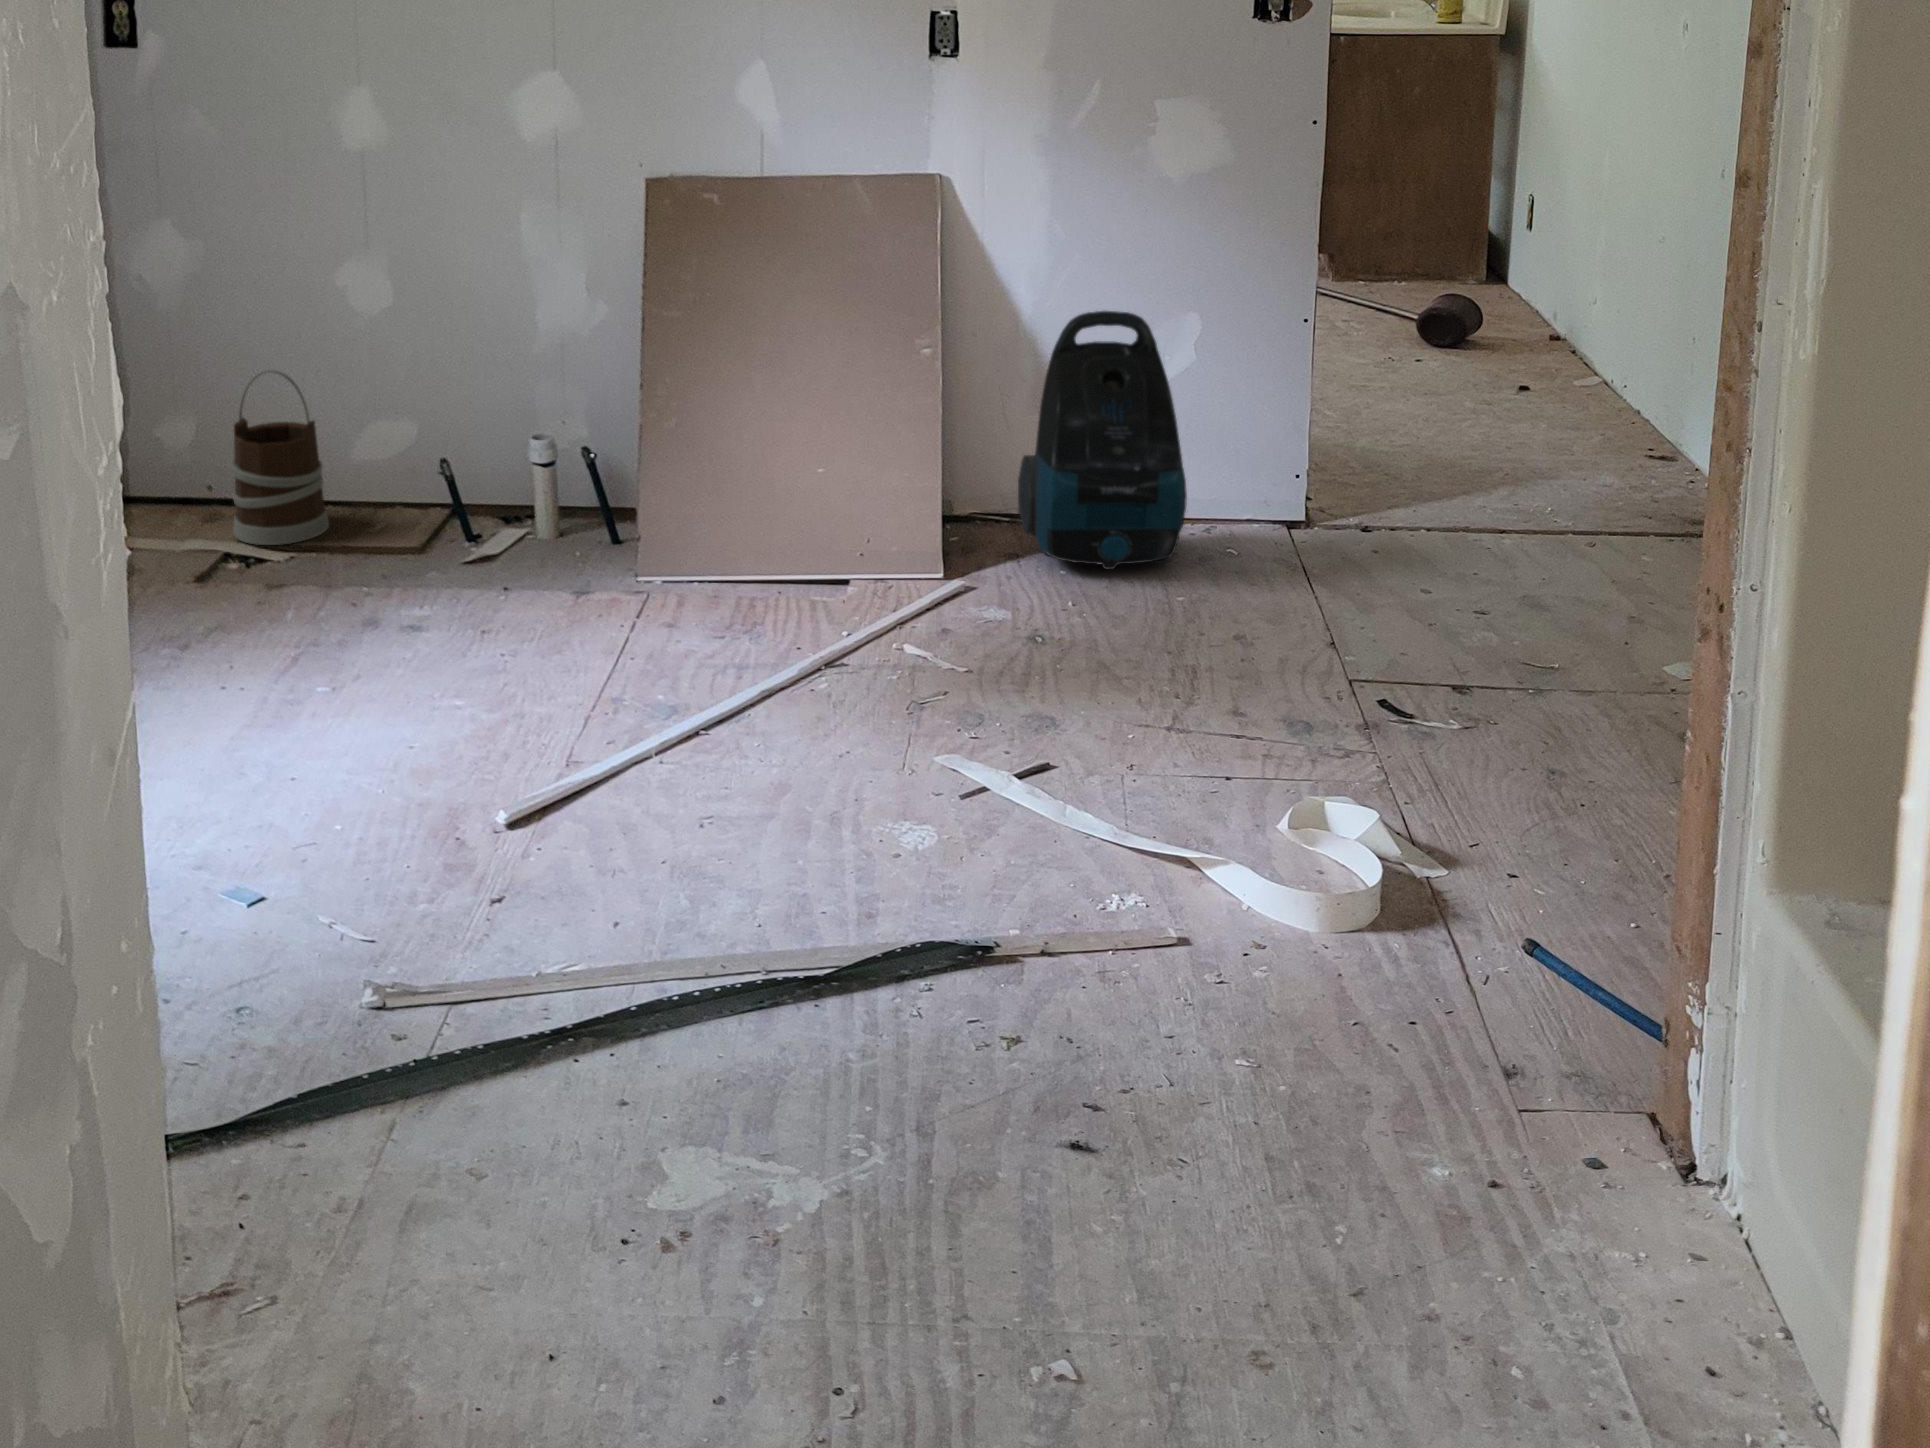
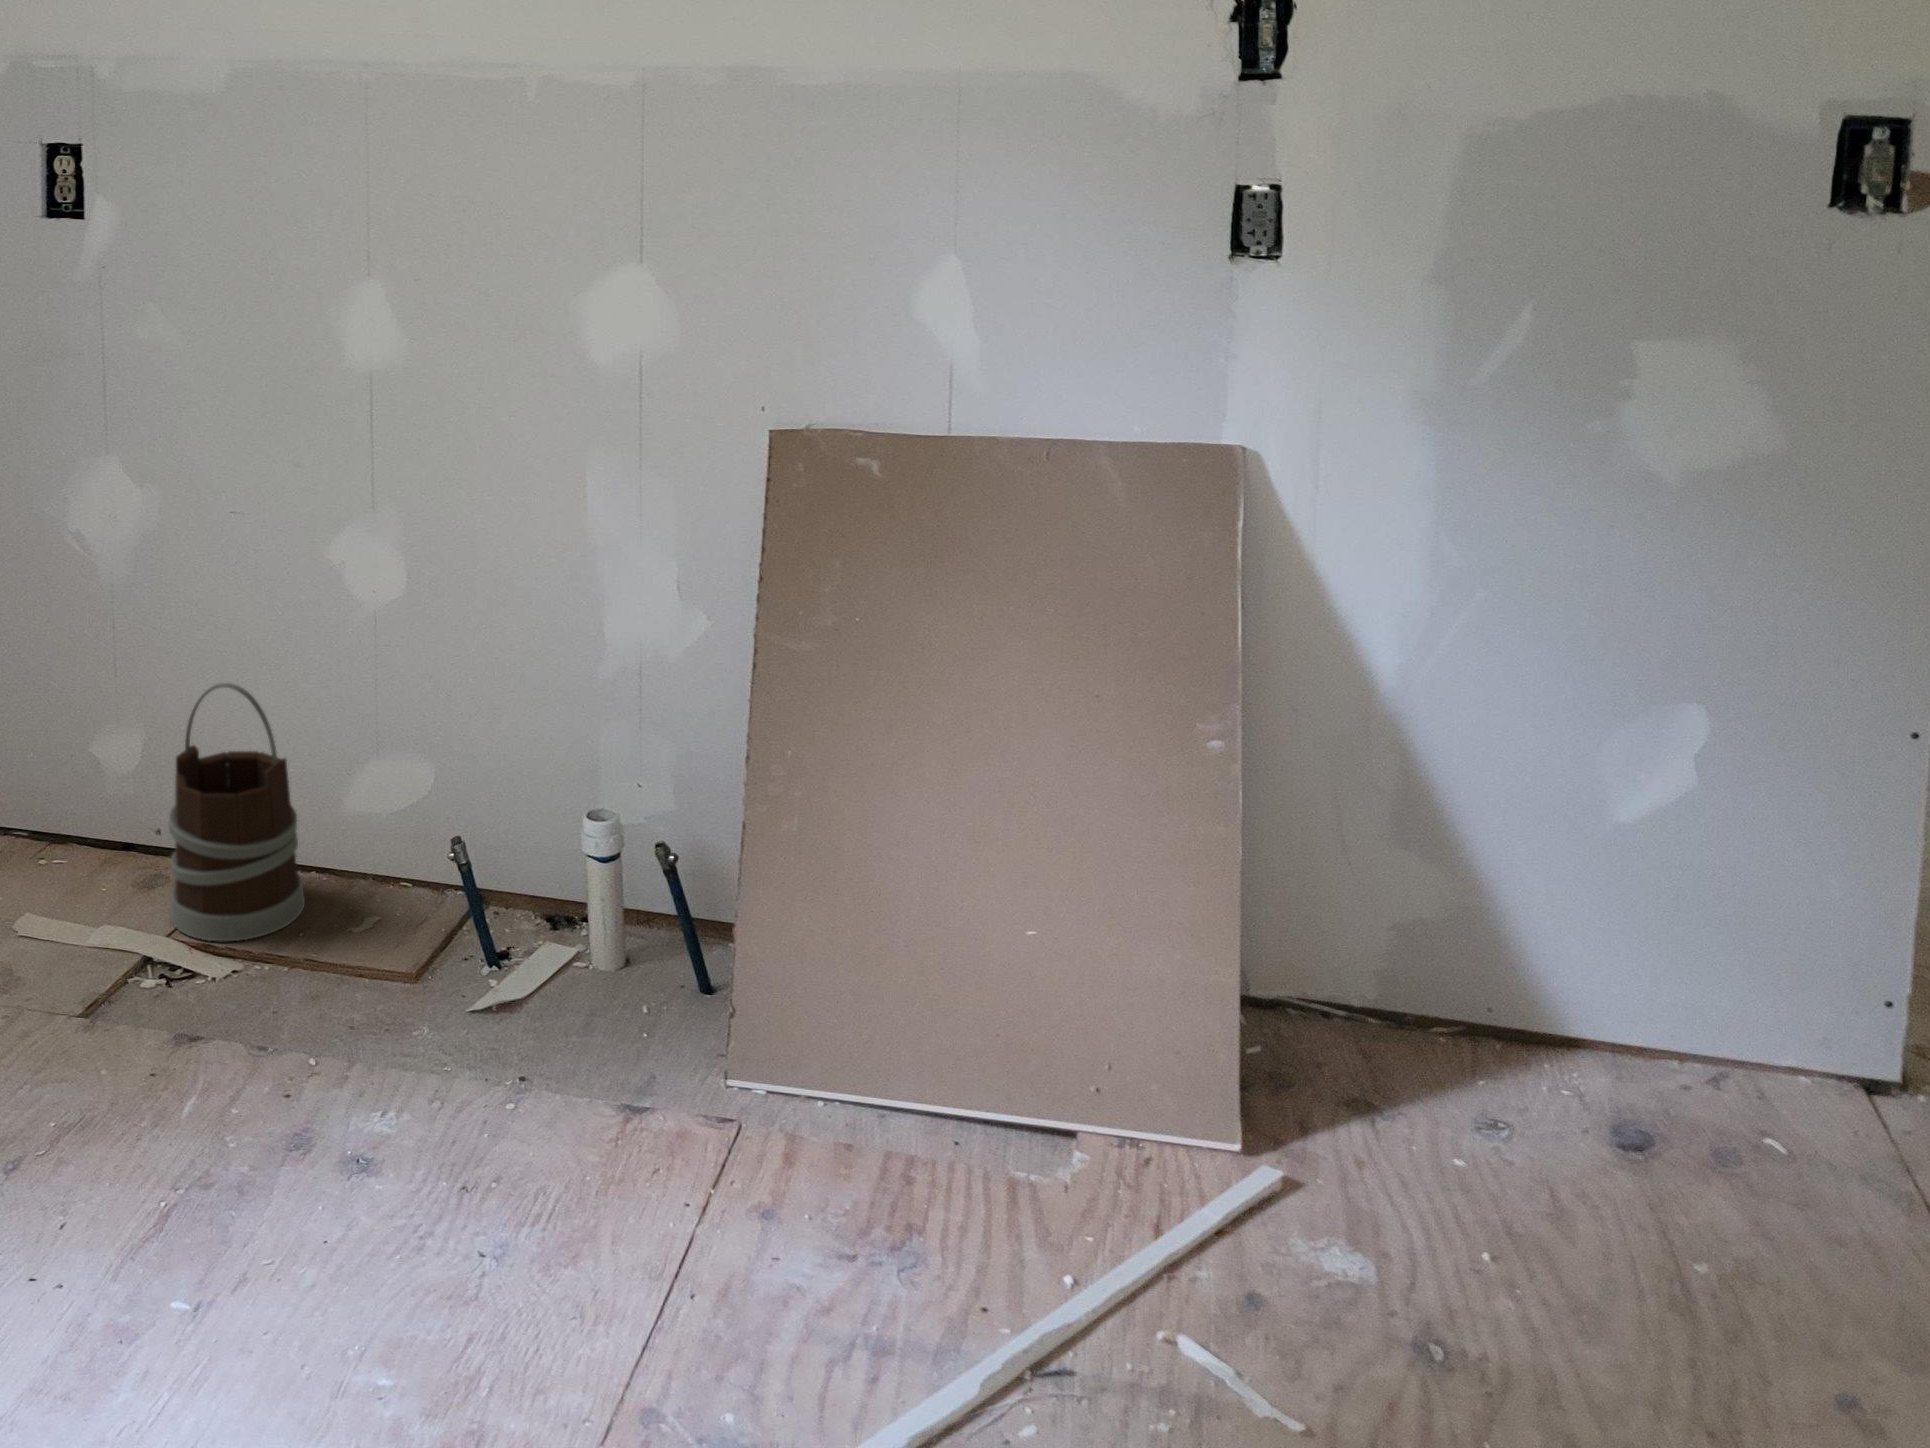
vacuum cleaner: present [1018,311,1187,569] -> none [1368,704,1697,1172]

